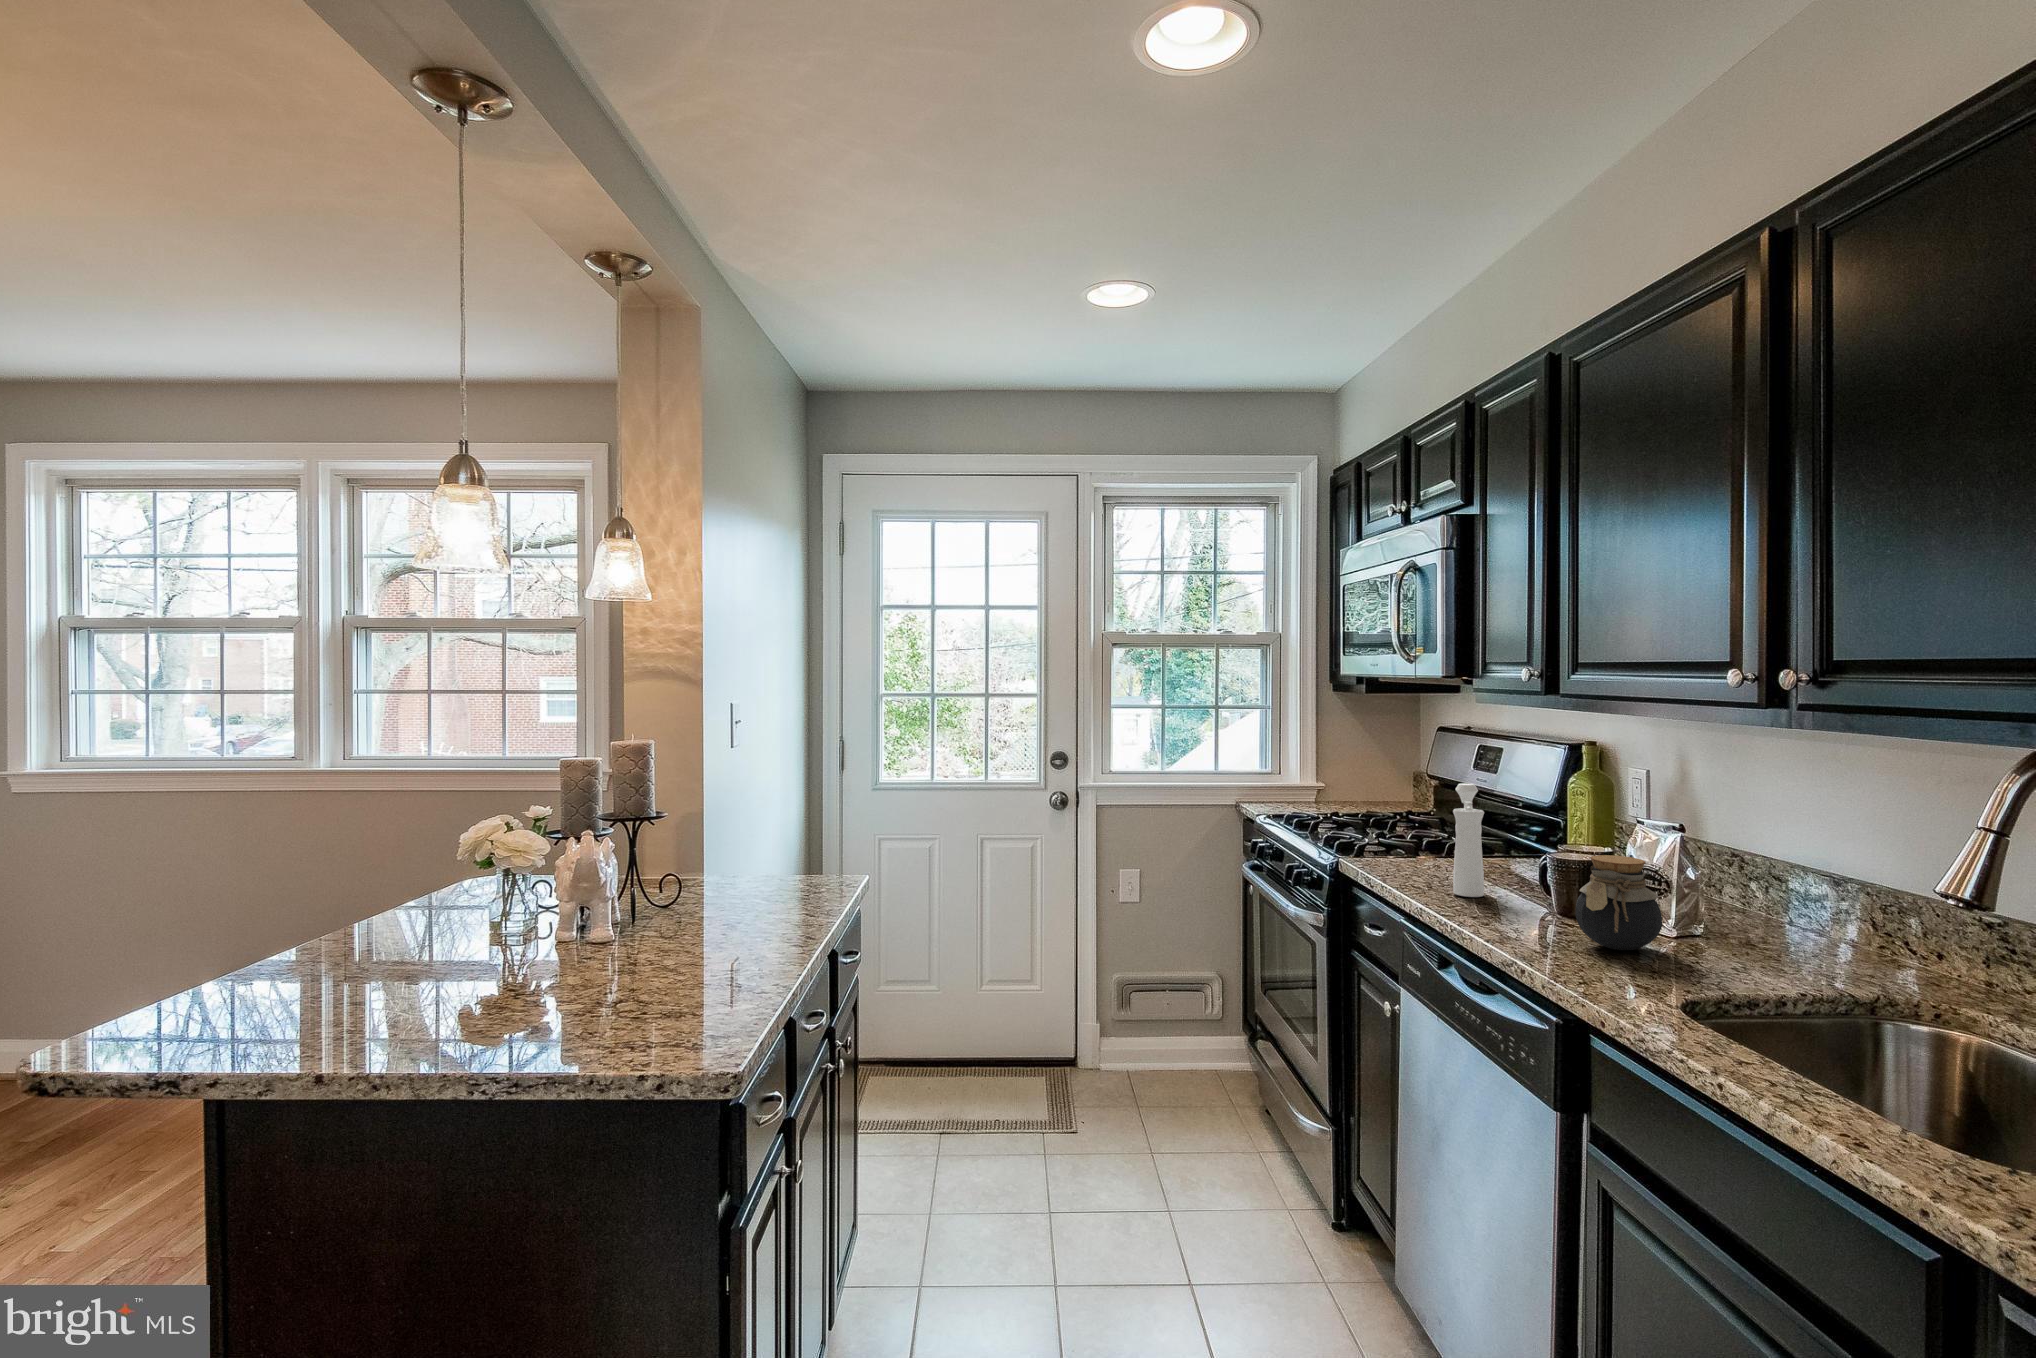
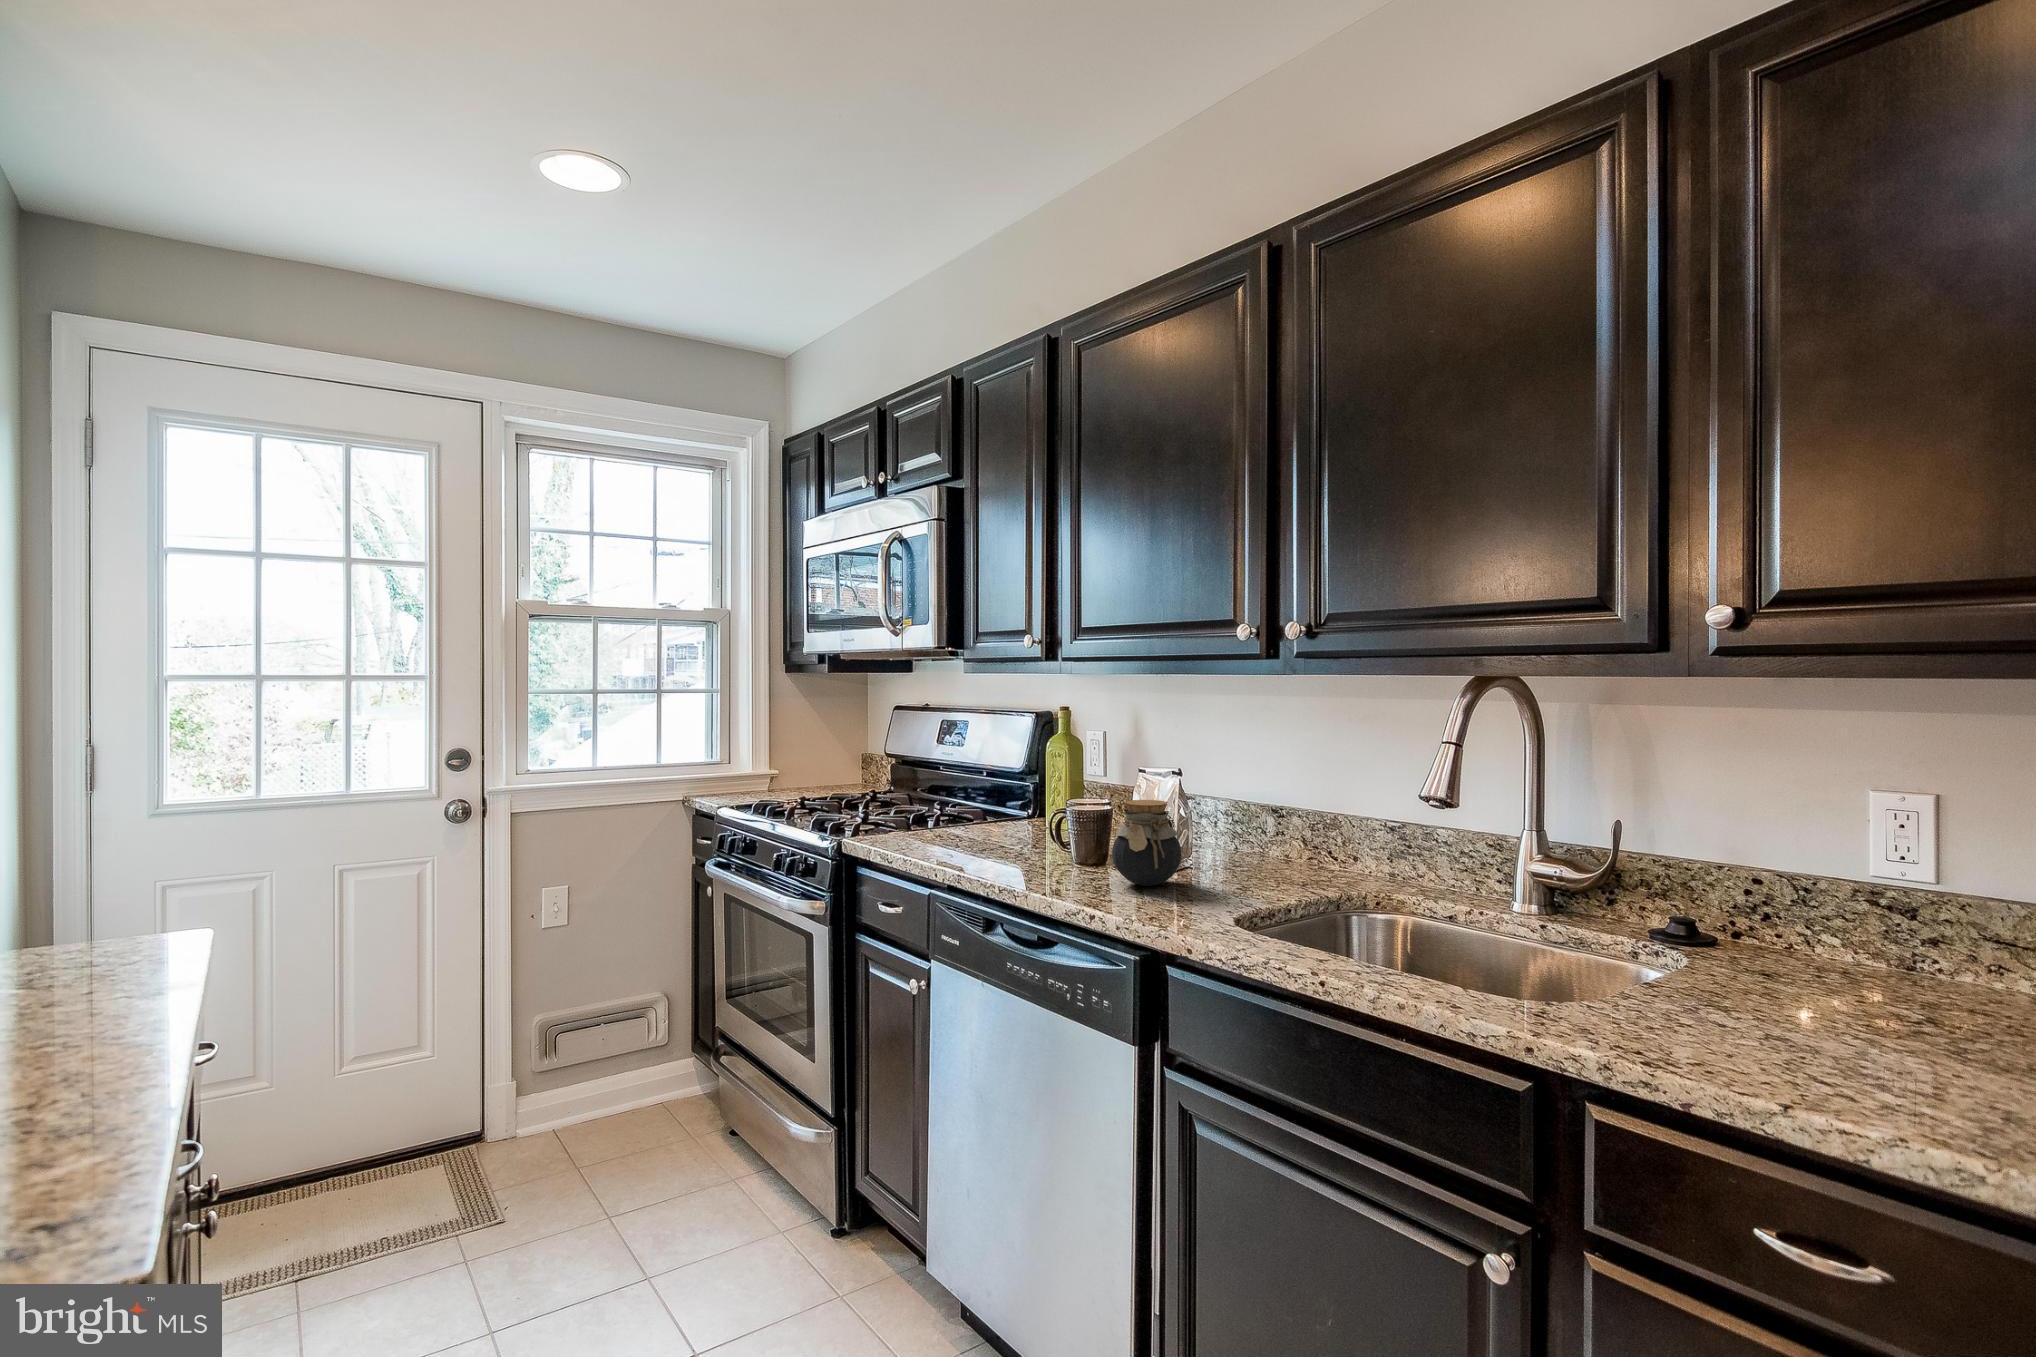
pepper mill: present [1453,783,1484,897] -> none [967,749,1002,859]

